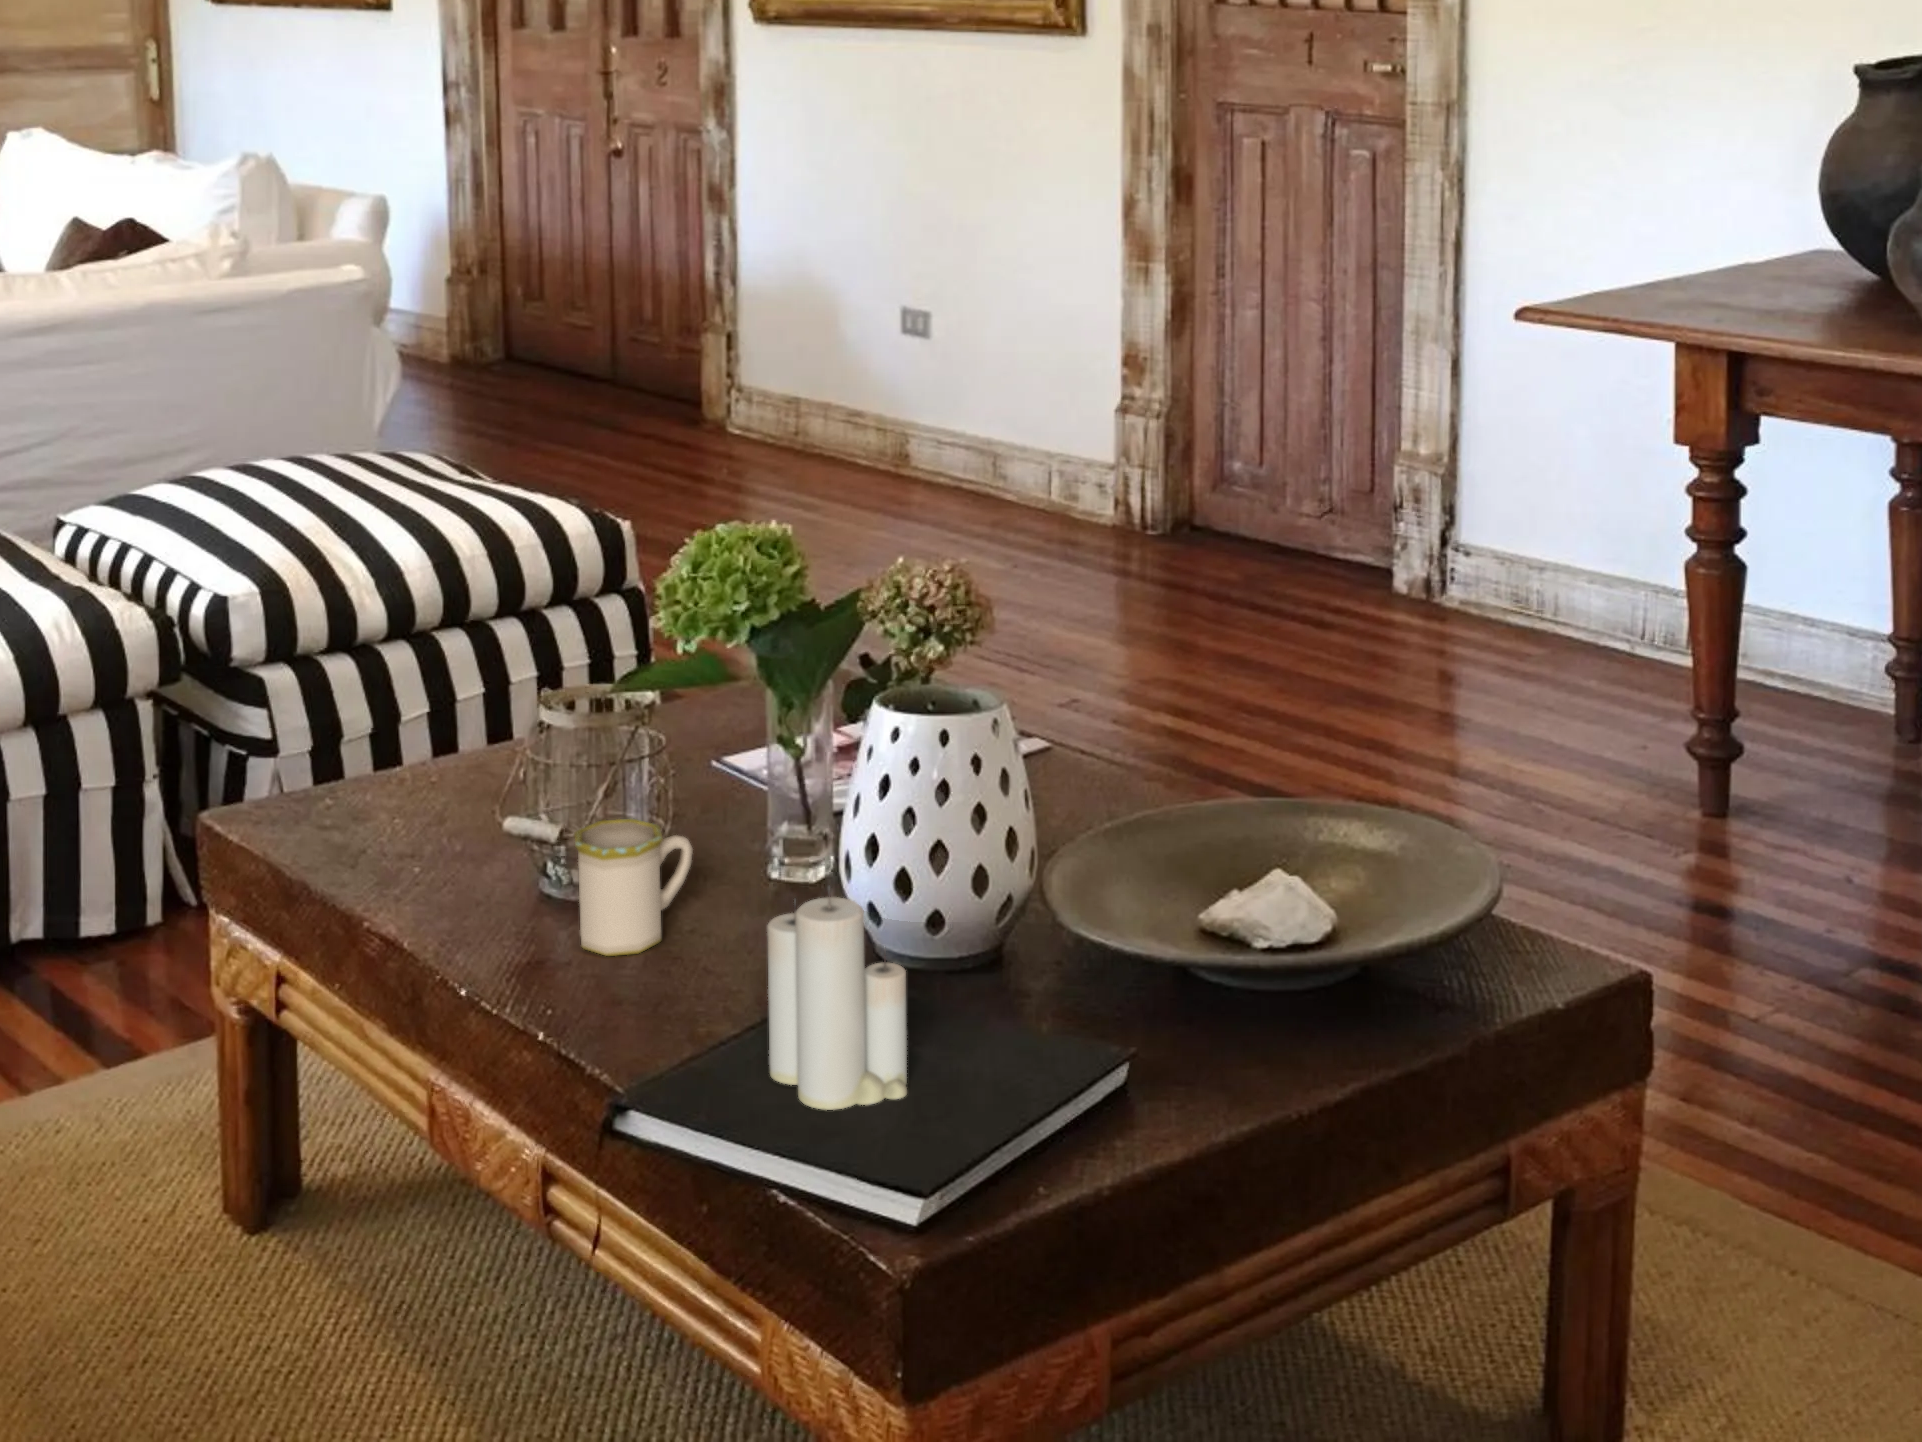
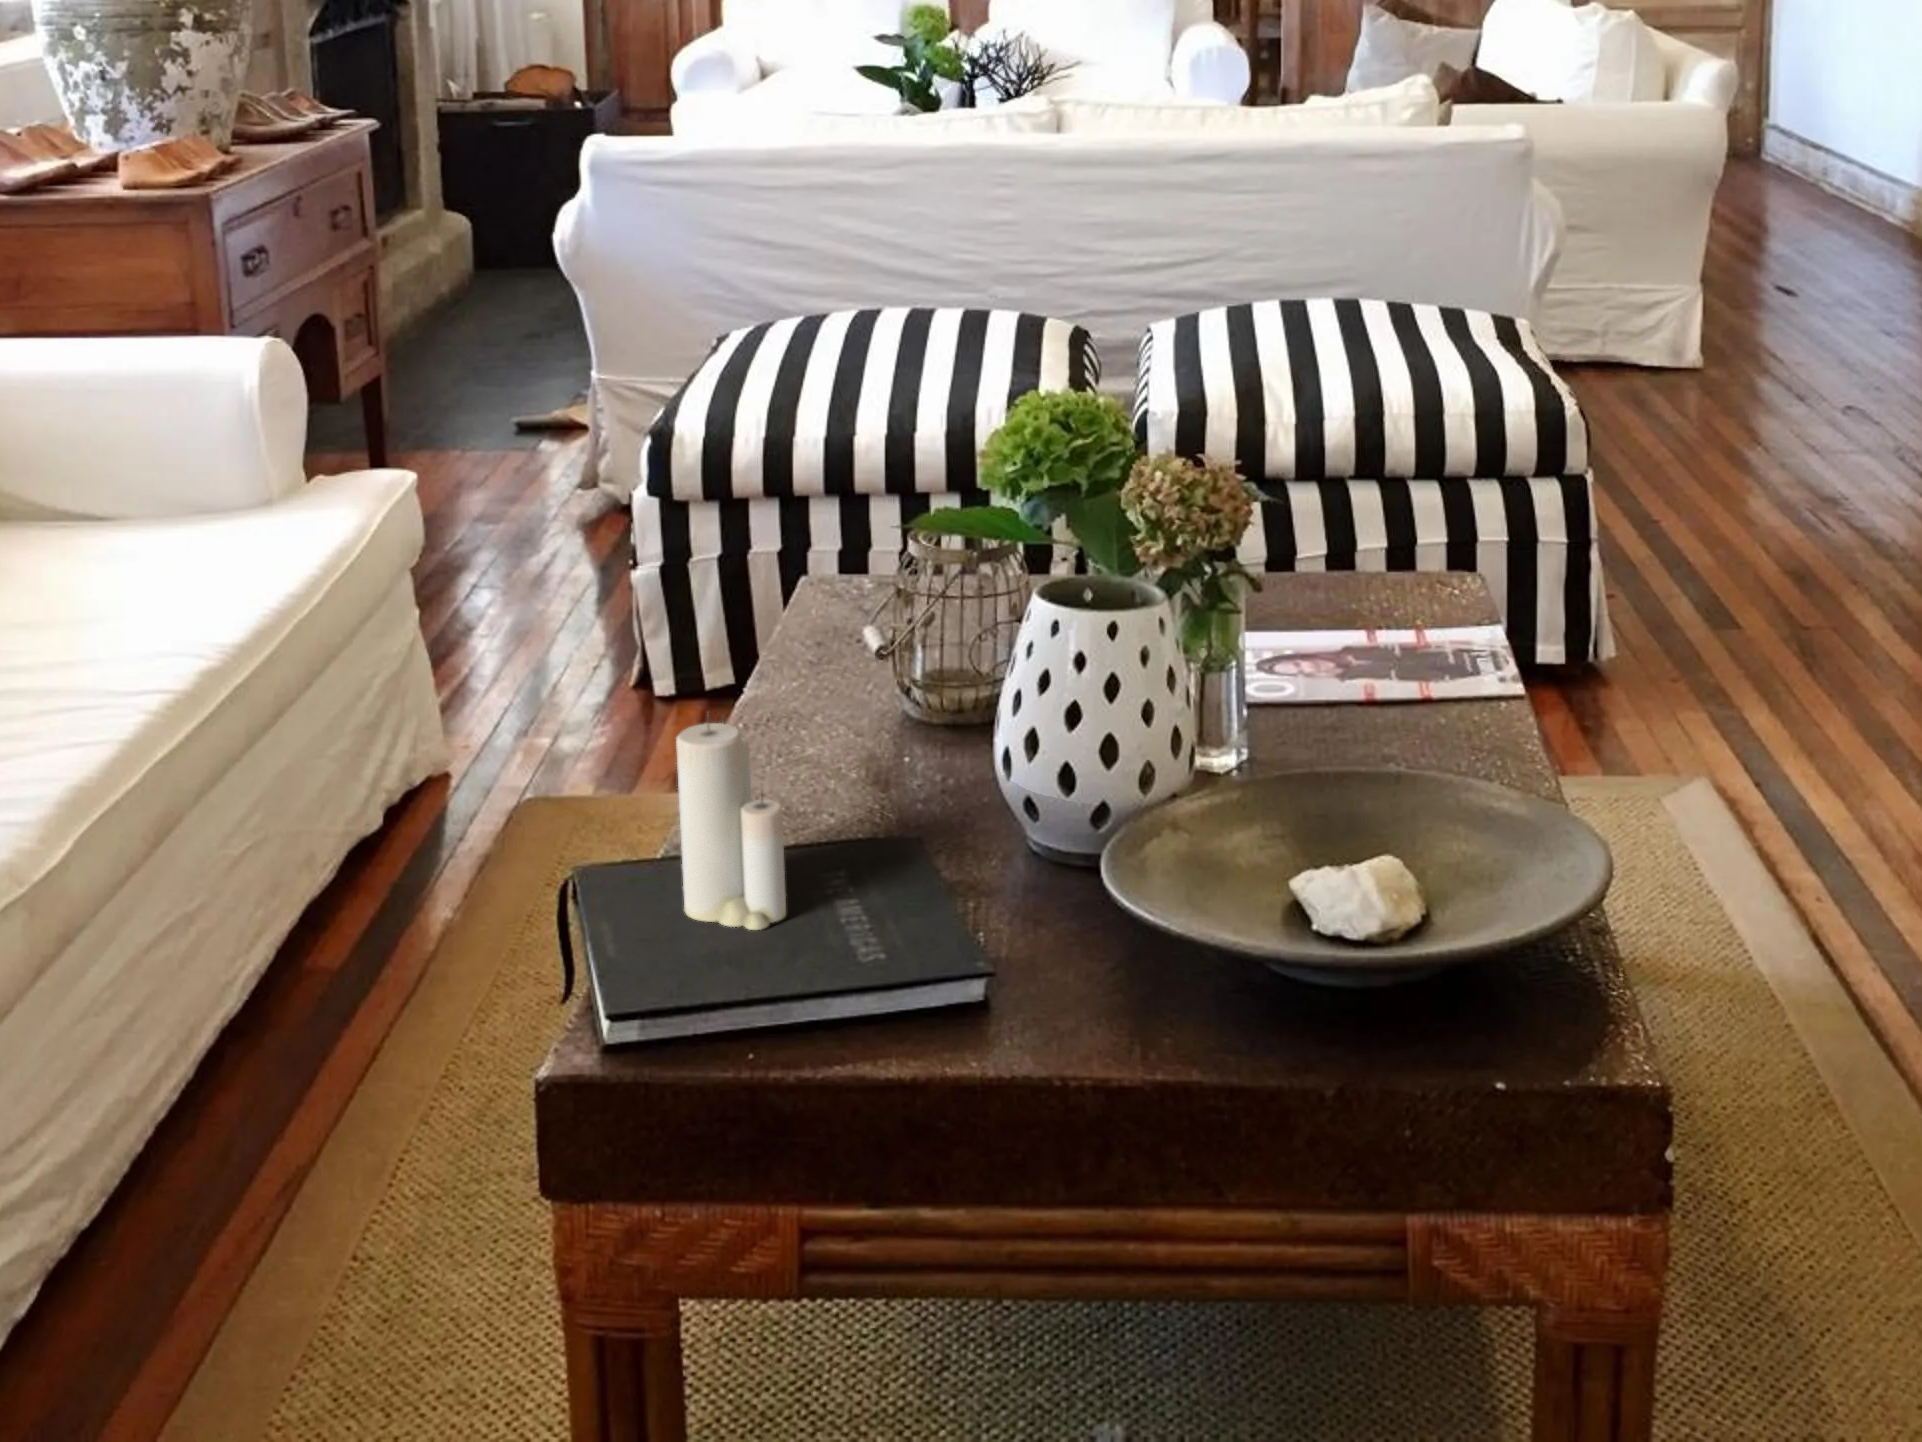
mug: present [574,818,693,956] -> none [797,632,915,759]

